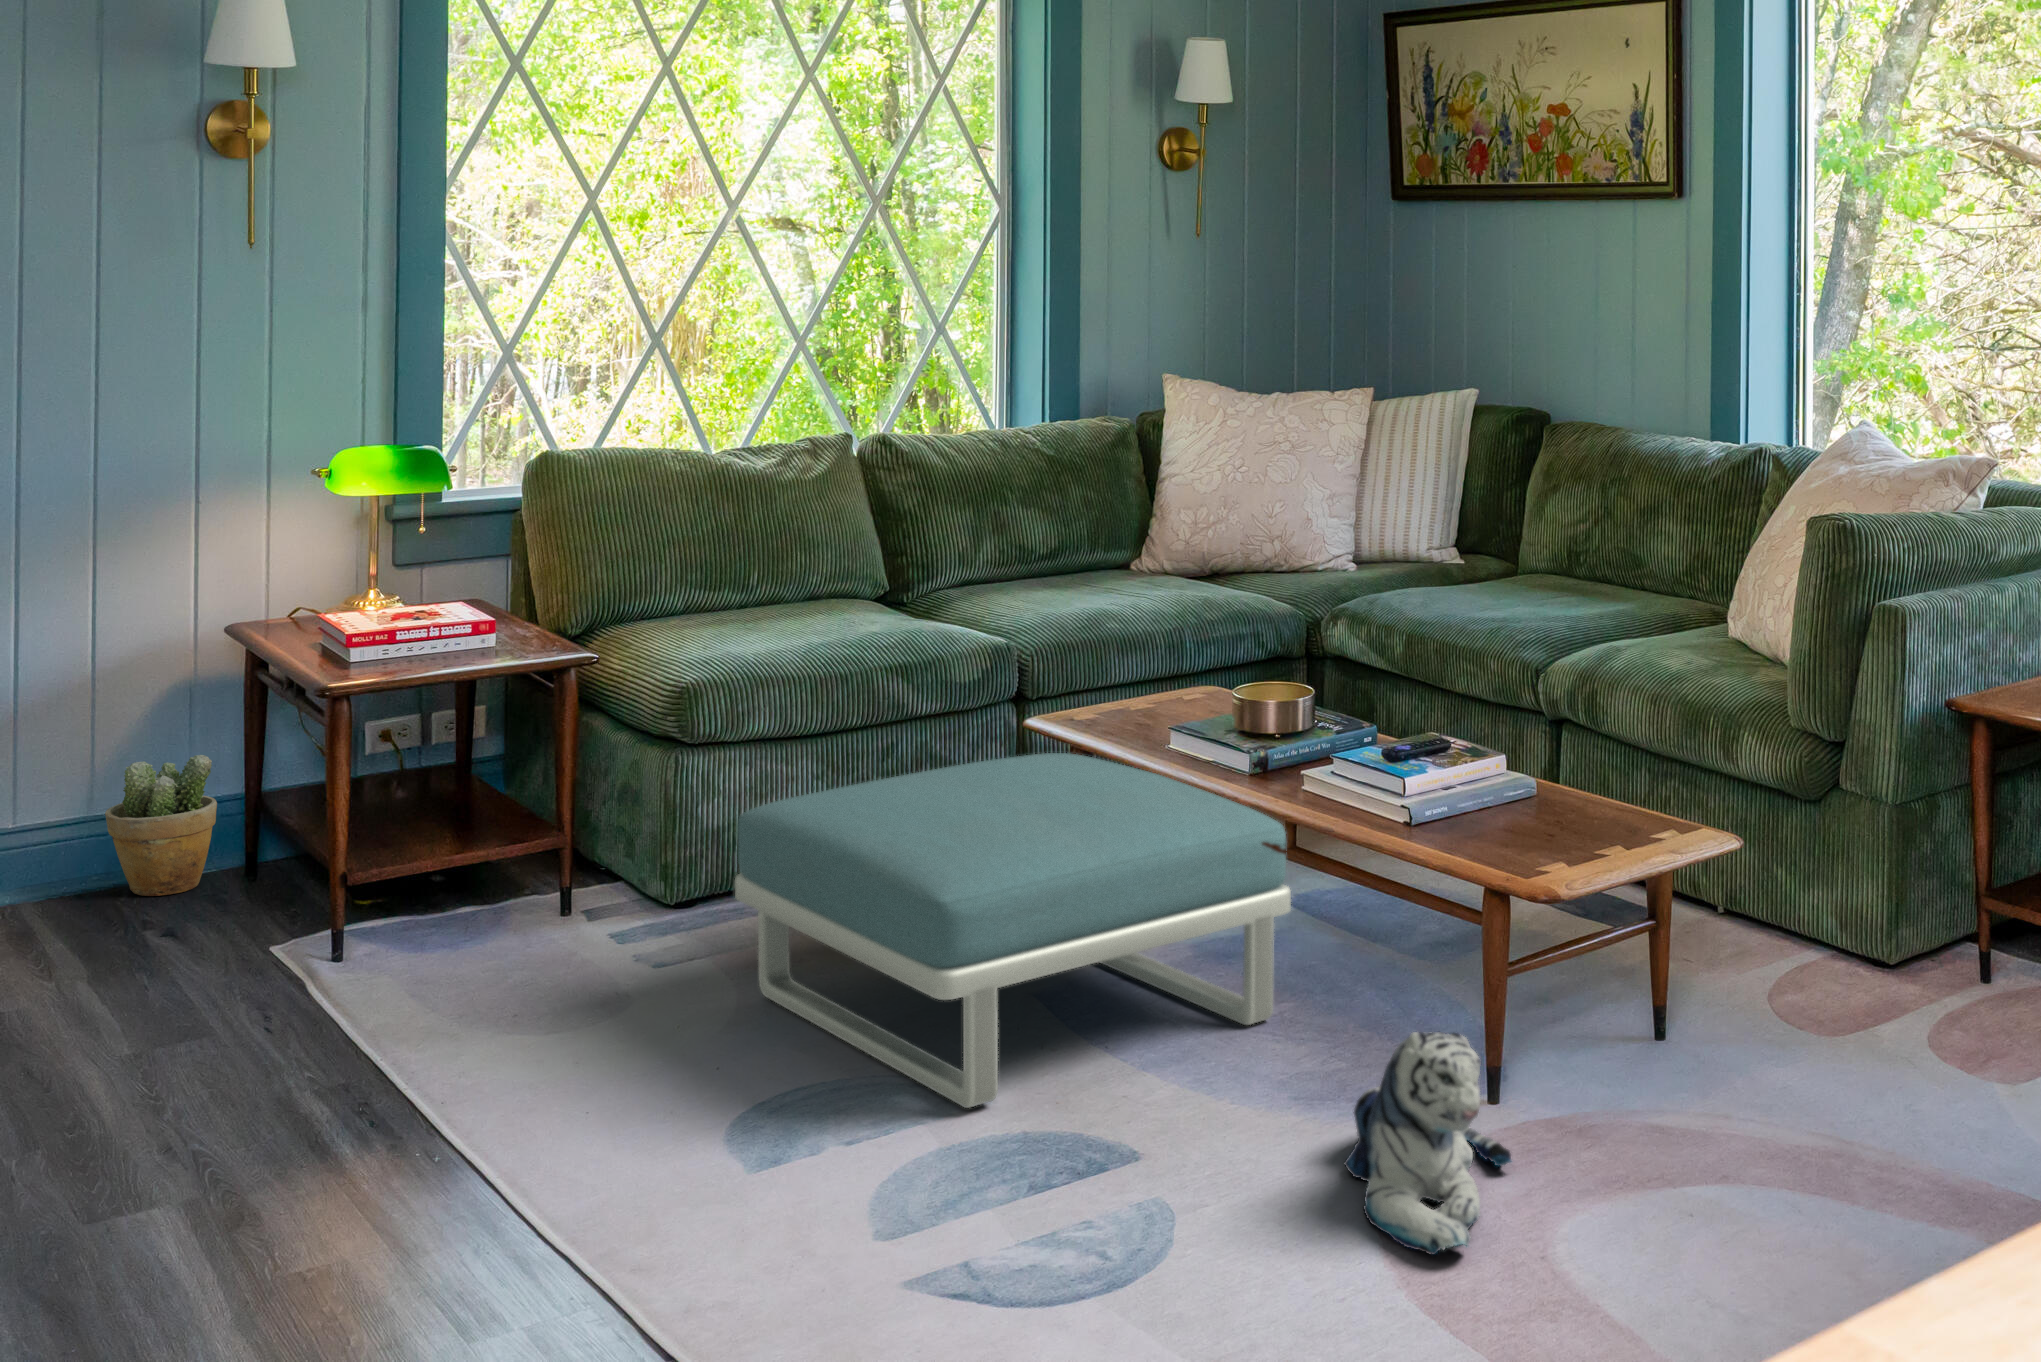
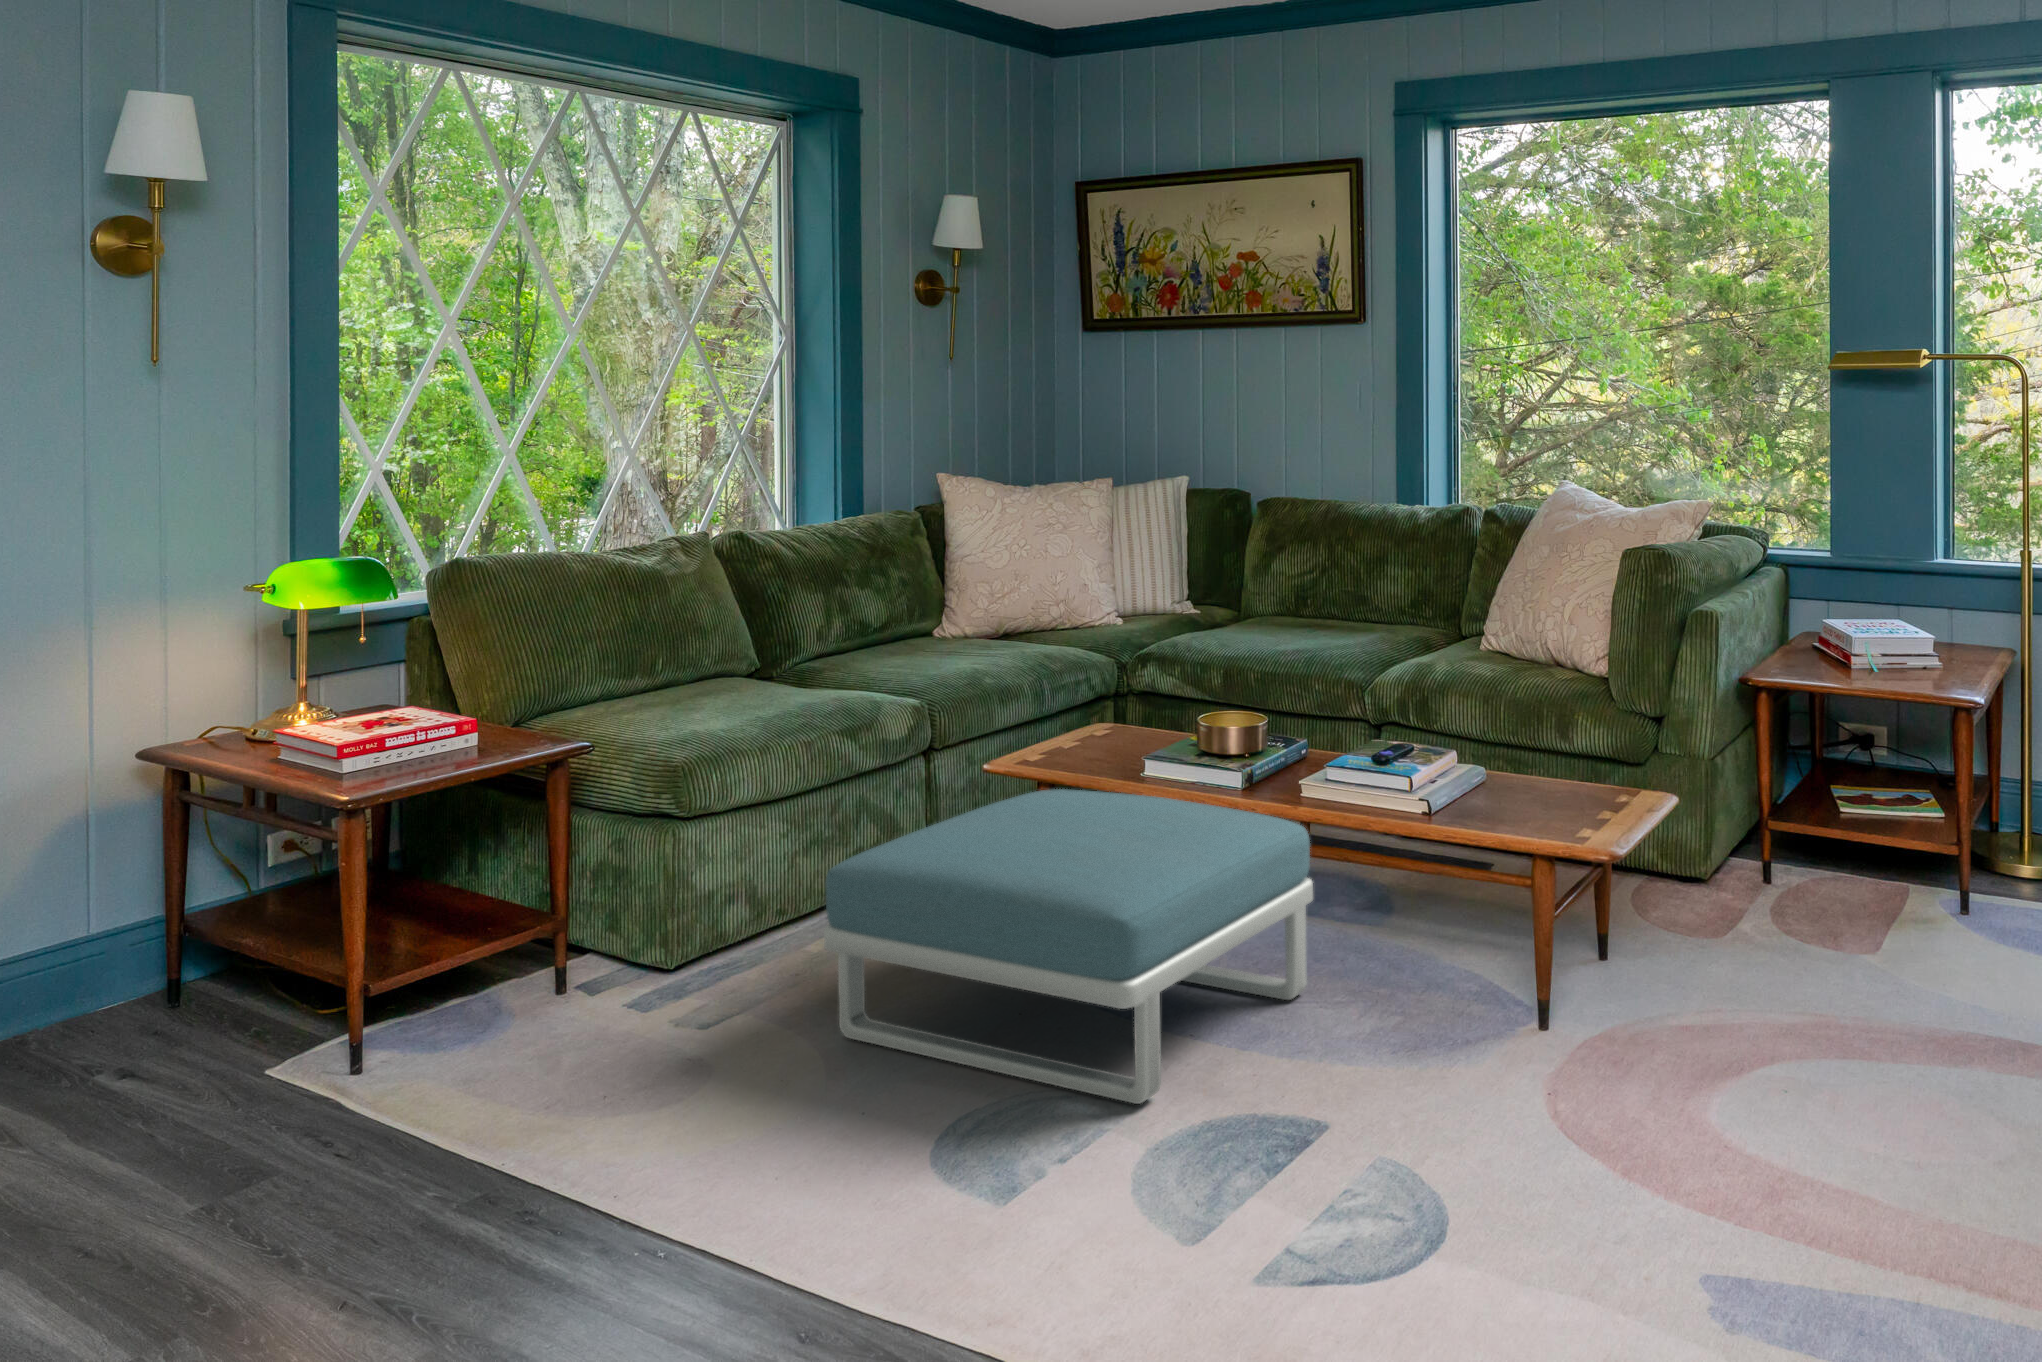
potted plant: present [105,755,217,896] -> none [25,882,148,1036]
plush toy: present [1344,1032,1511,1255] -> none [1483,971,1665,1155]

